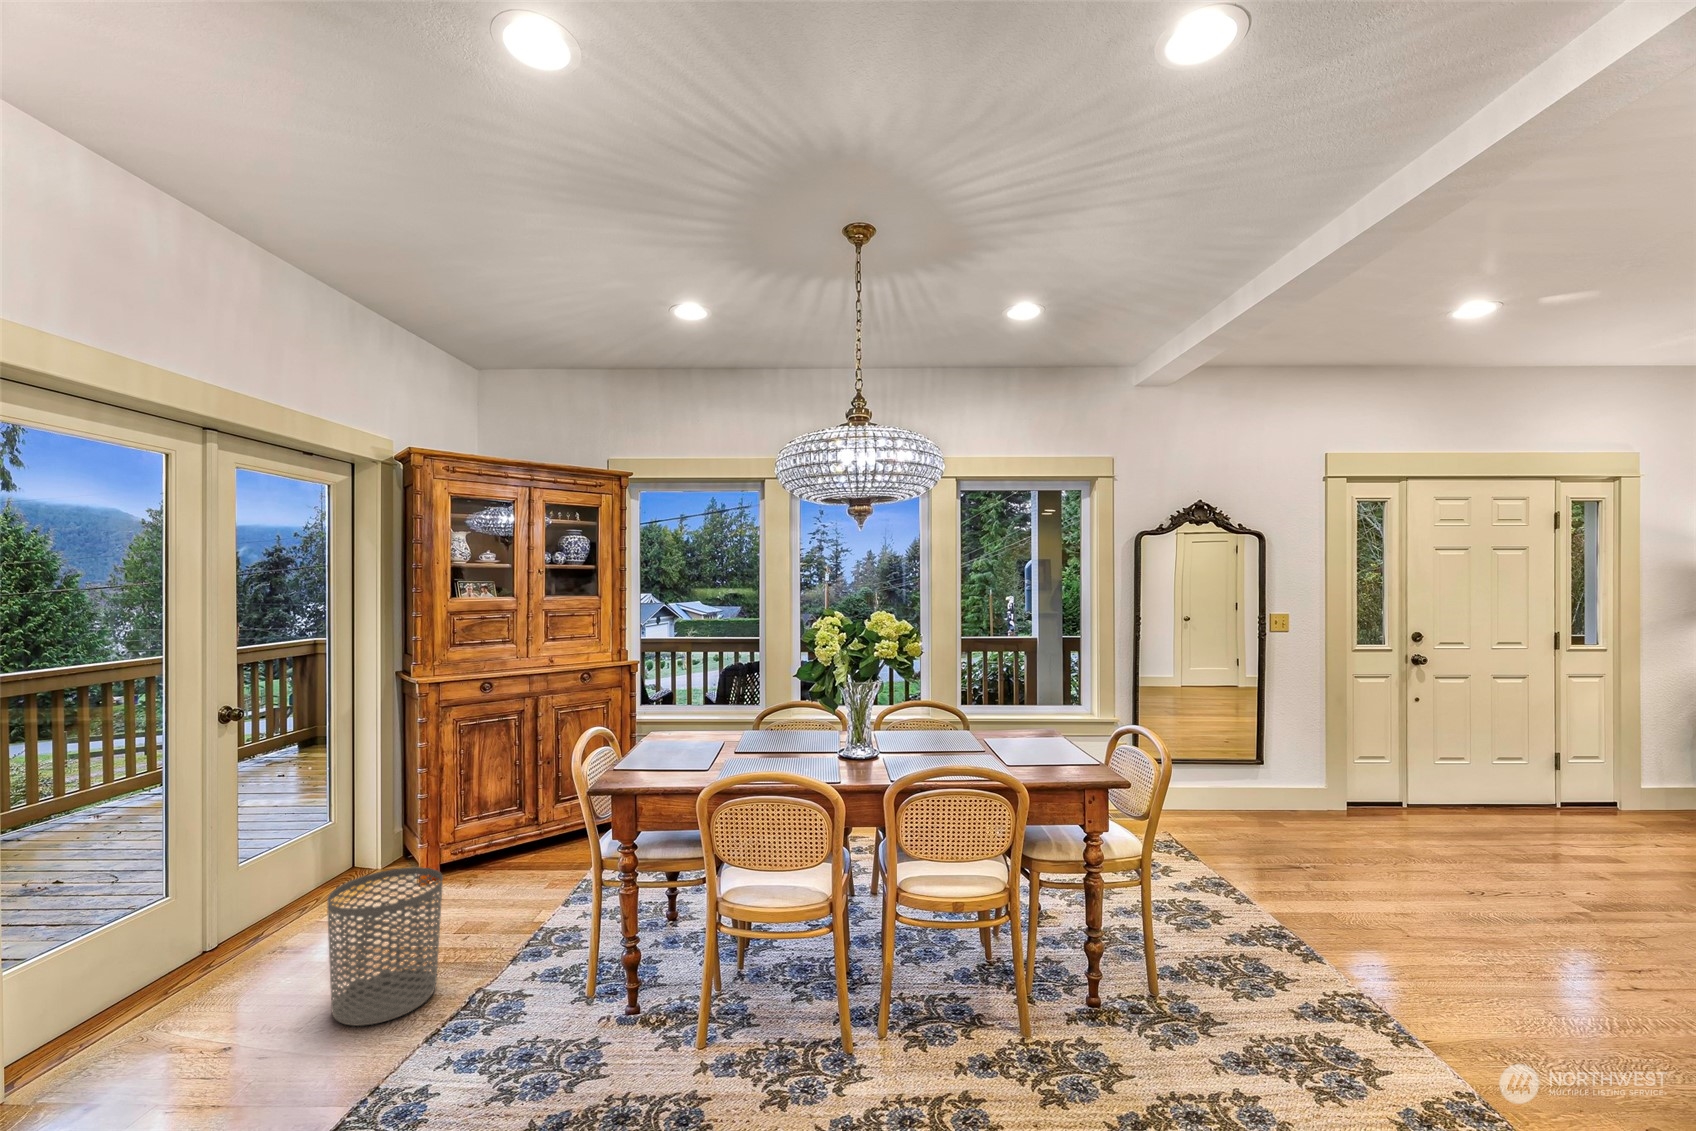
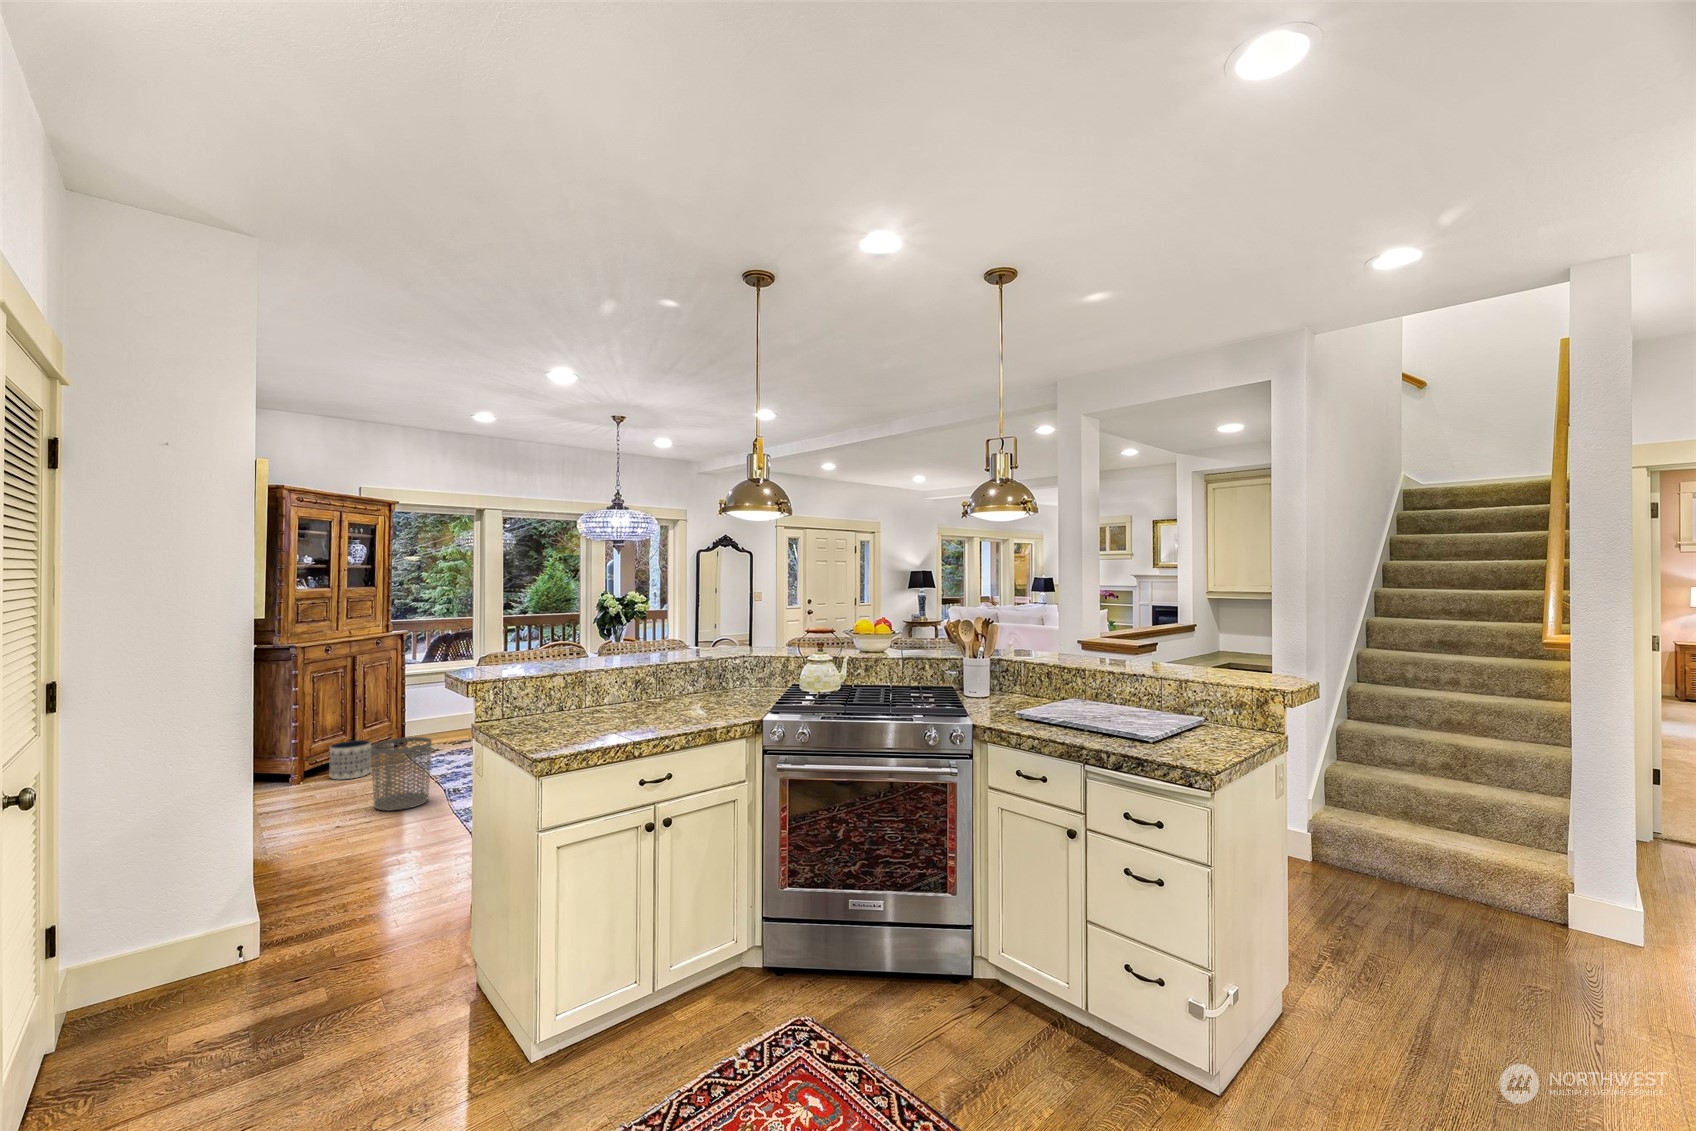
planter: none [469,824,527,889] -> present [330,740,371,780]

